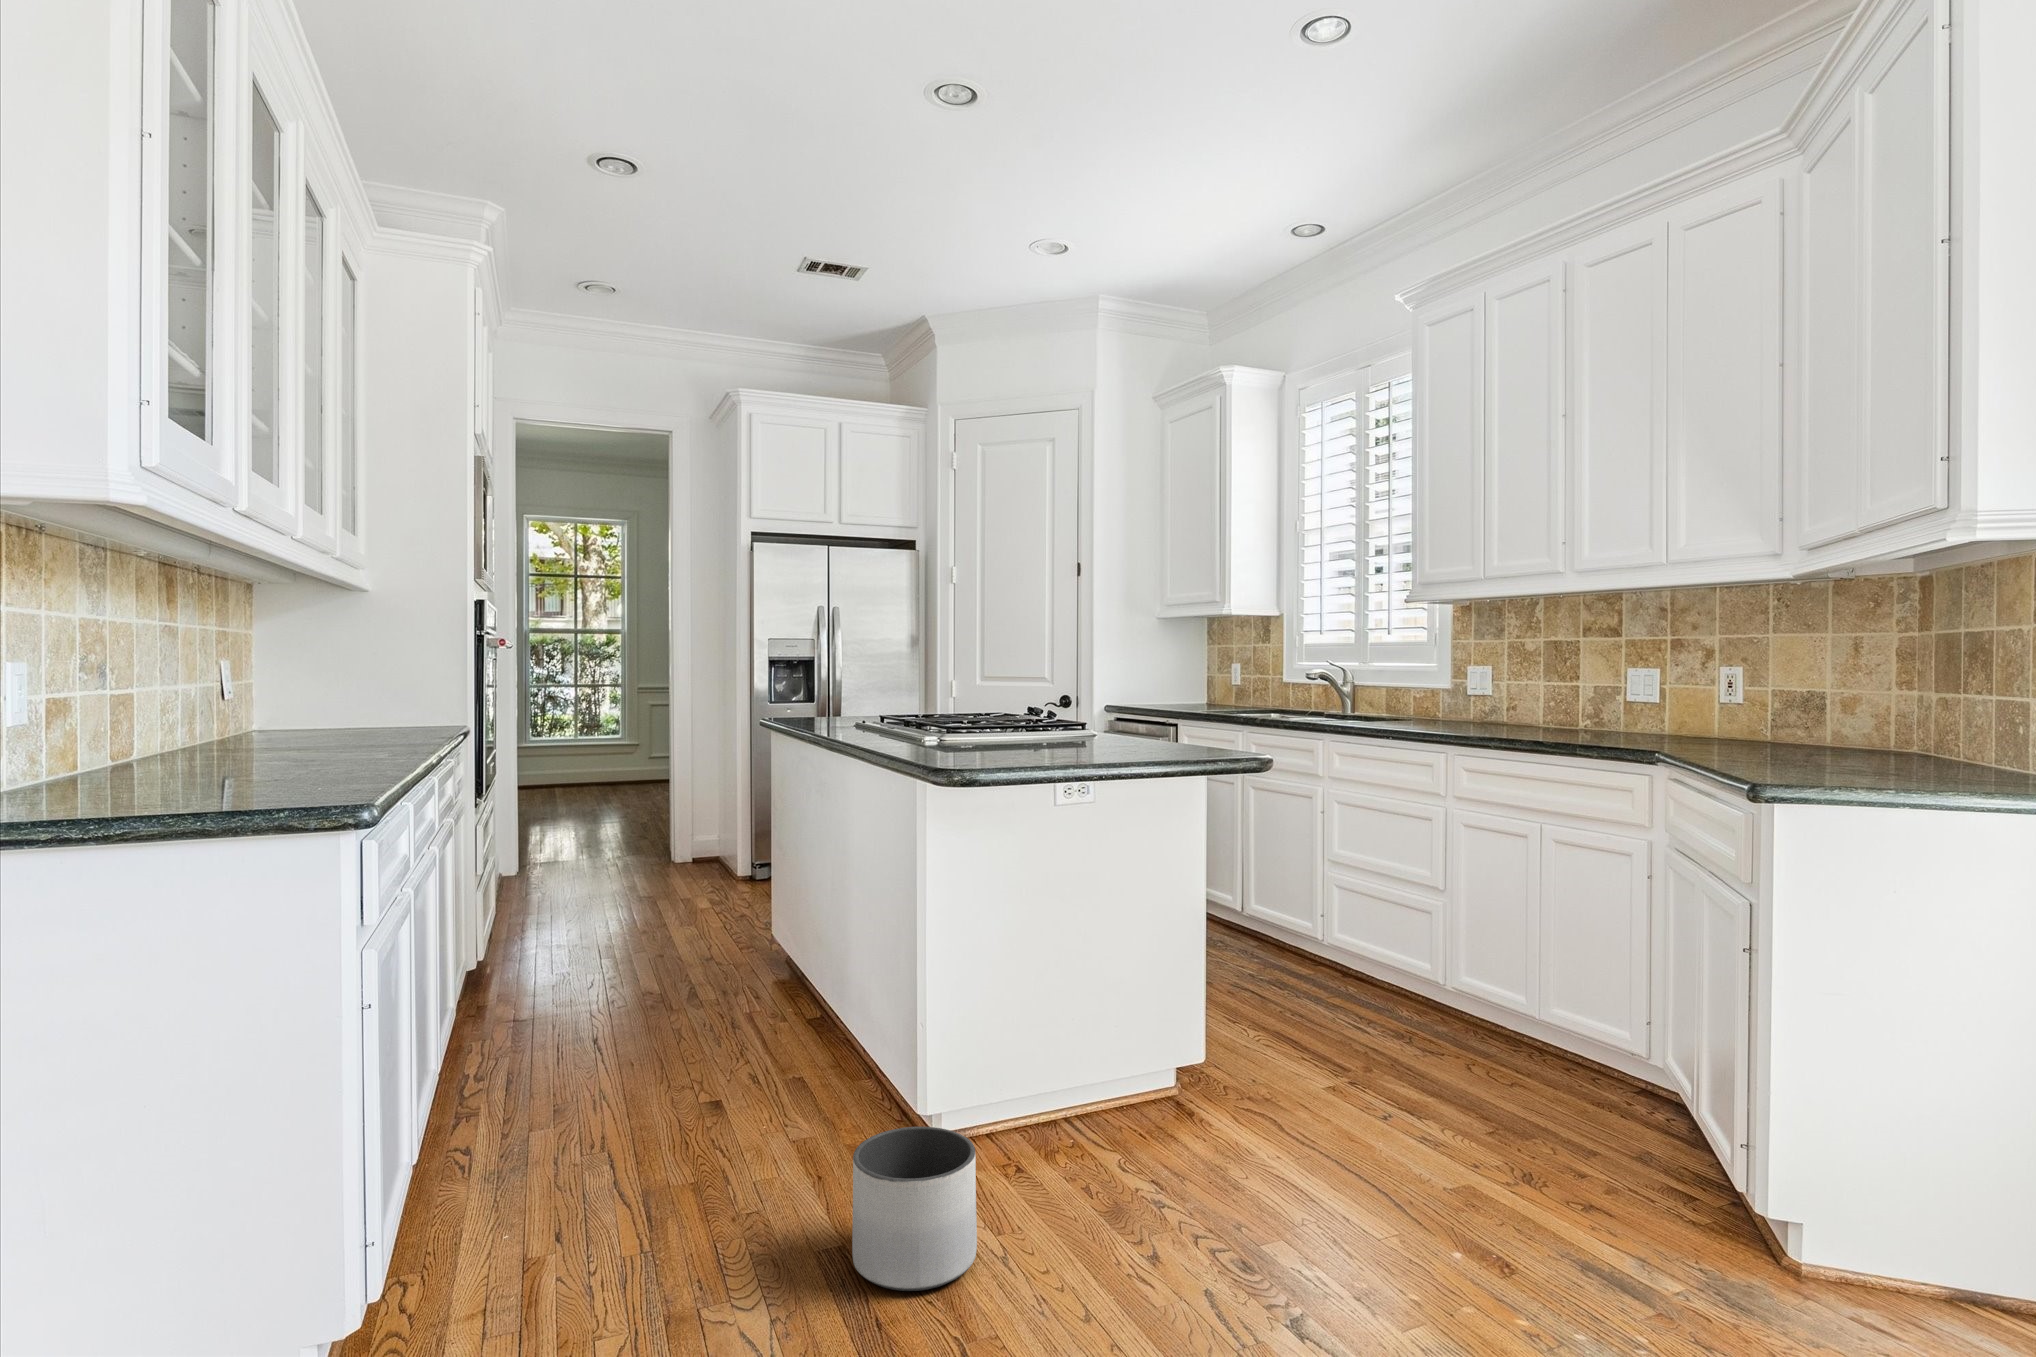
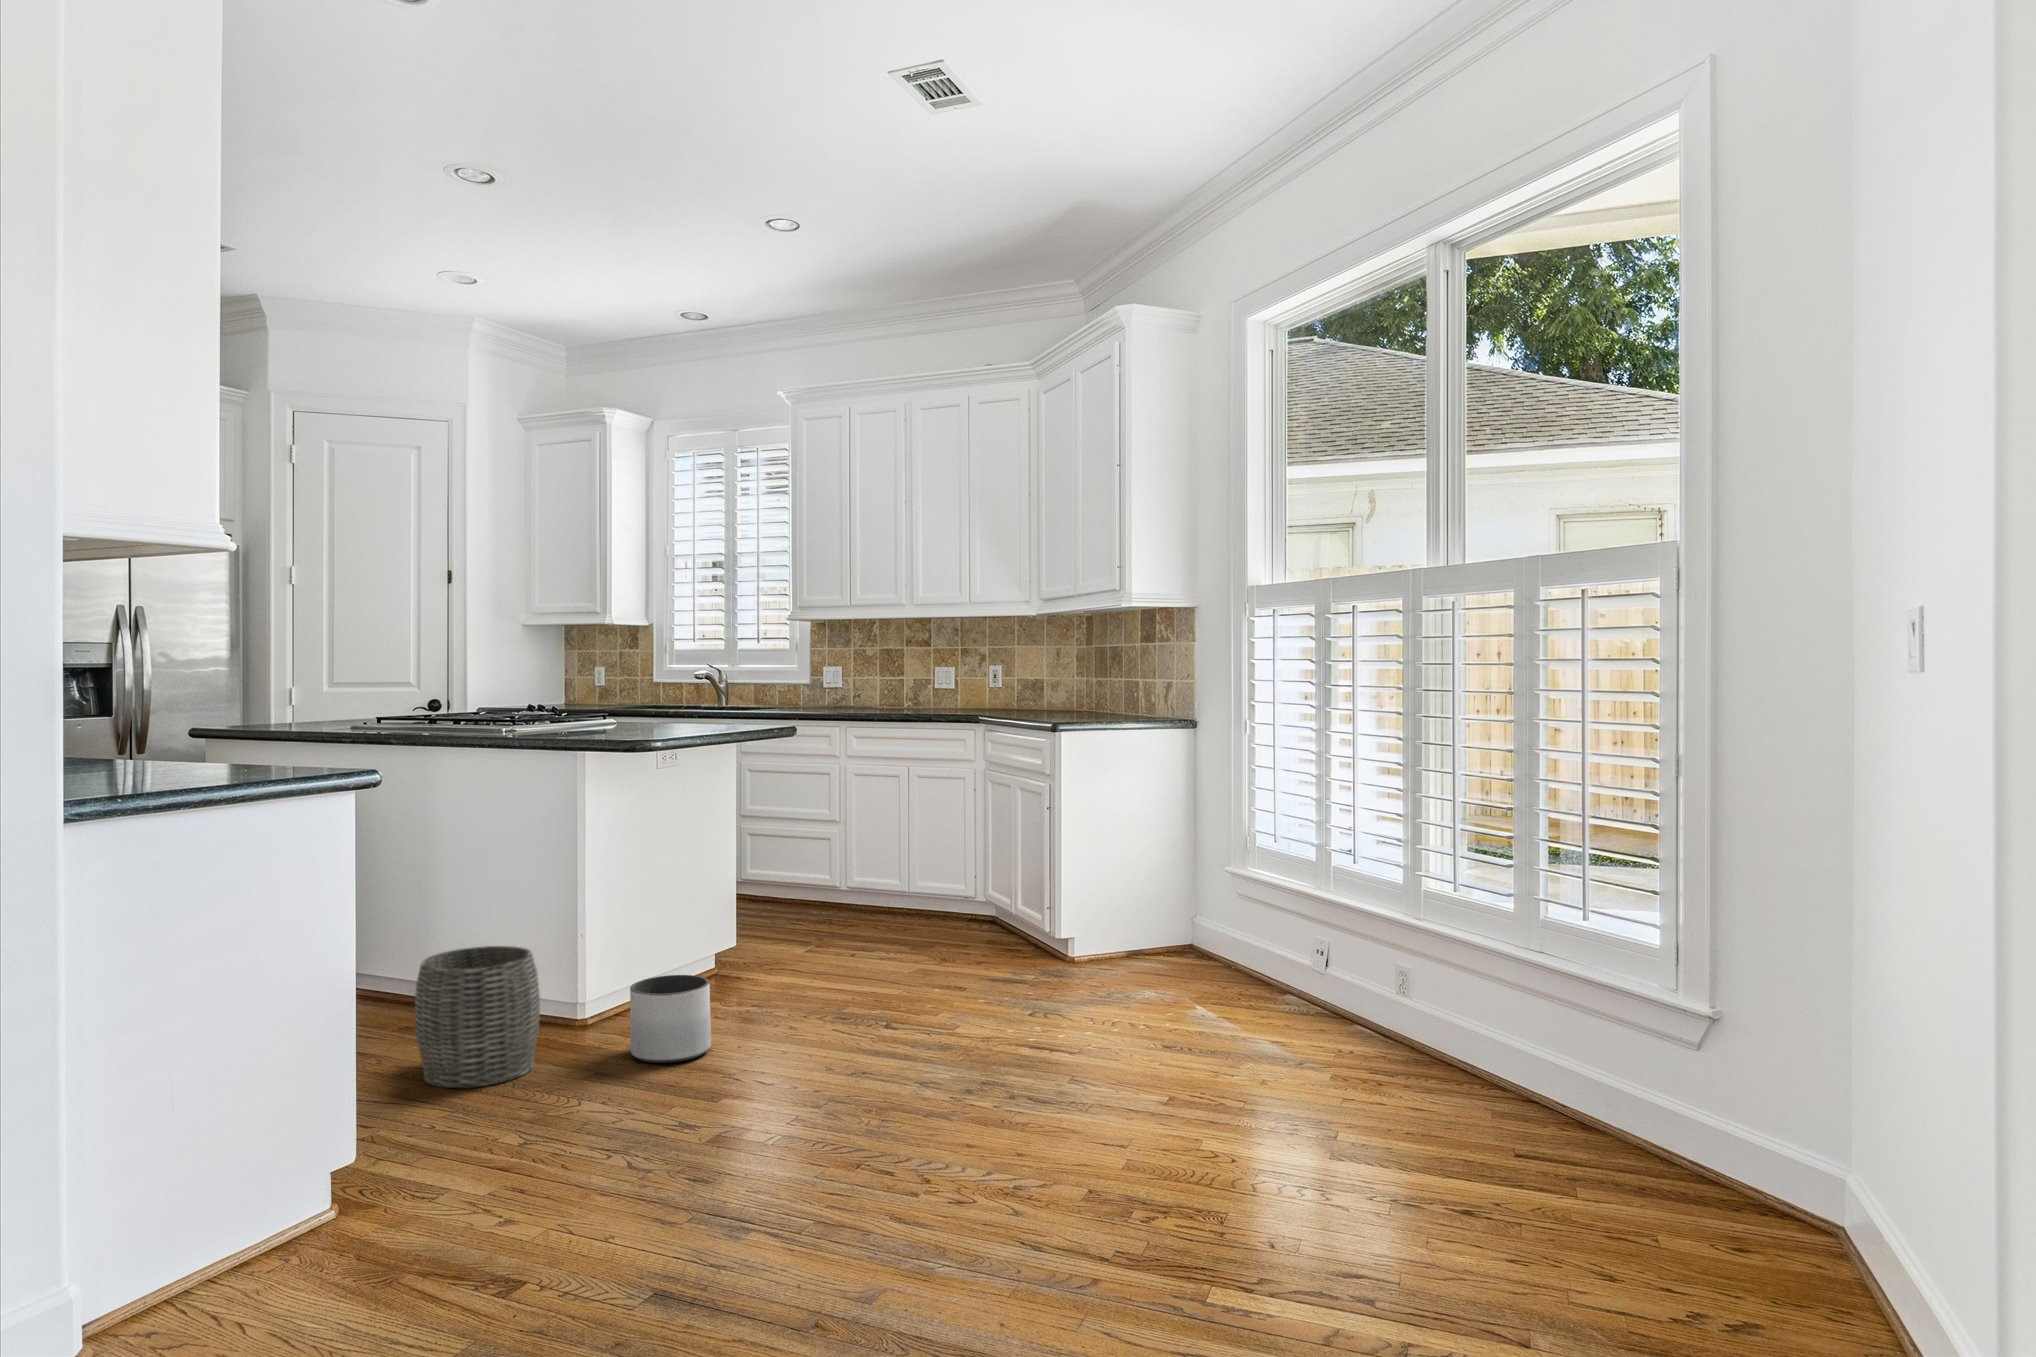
woven basket: none [608,1022,774,1239] -> present [415,946,540,1088]

